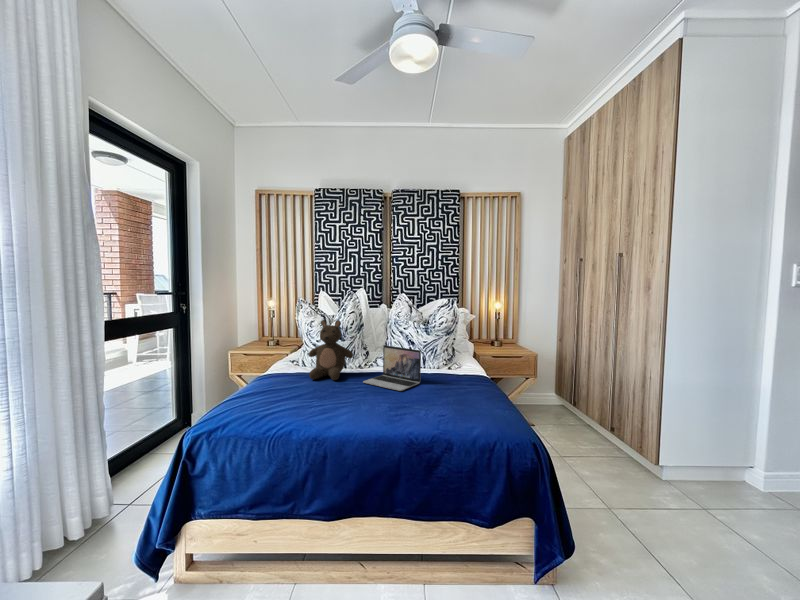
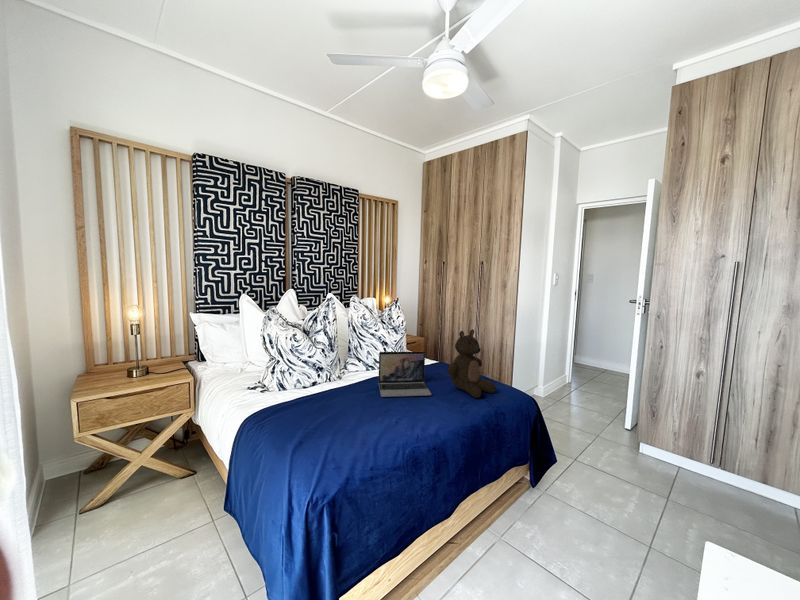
stuffed bear: present [309,320,353,380] -> present [447,329,496,398]

